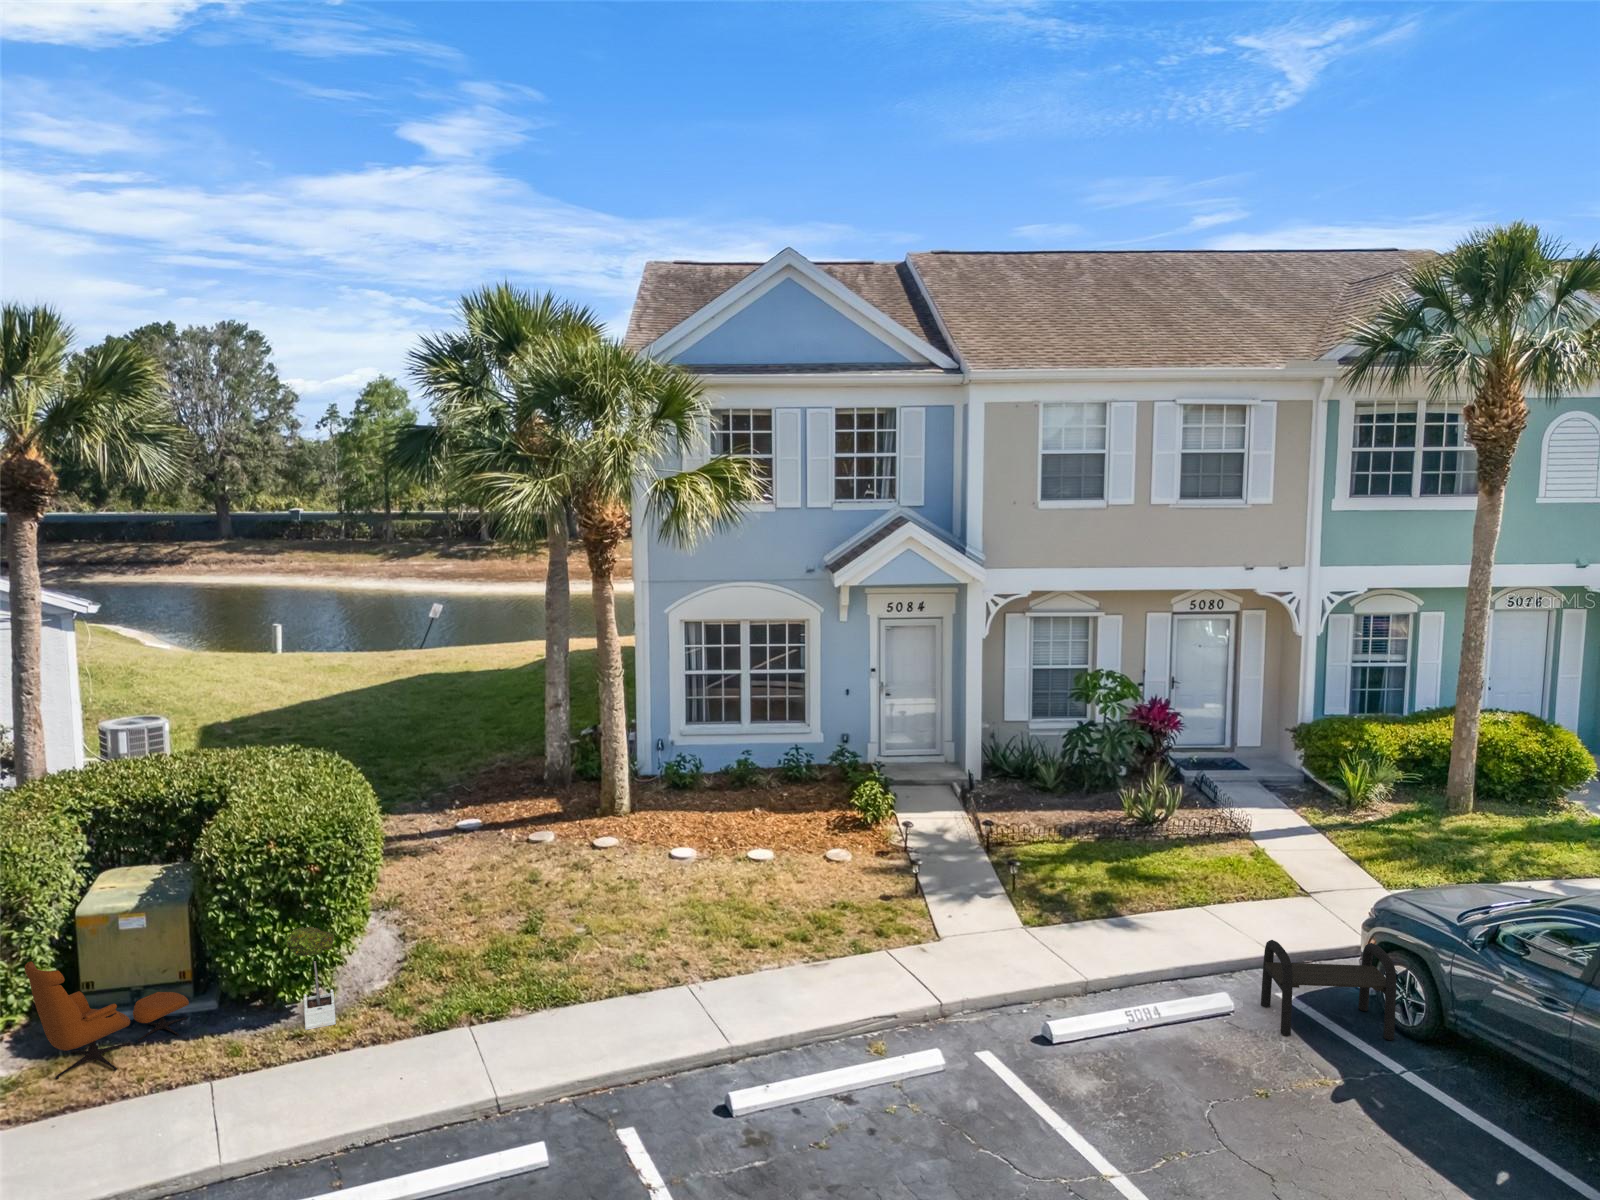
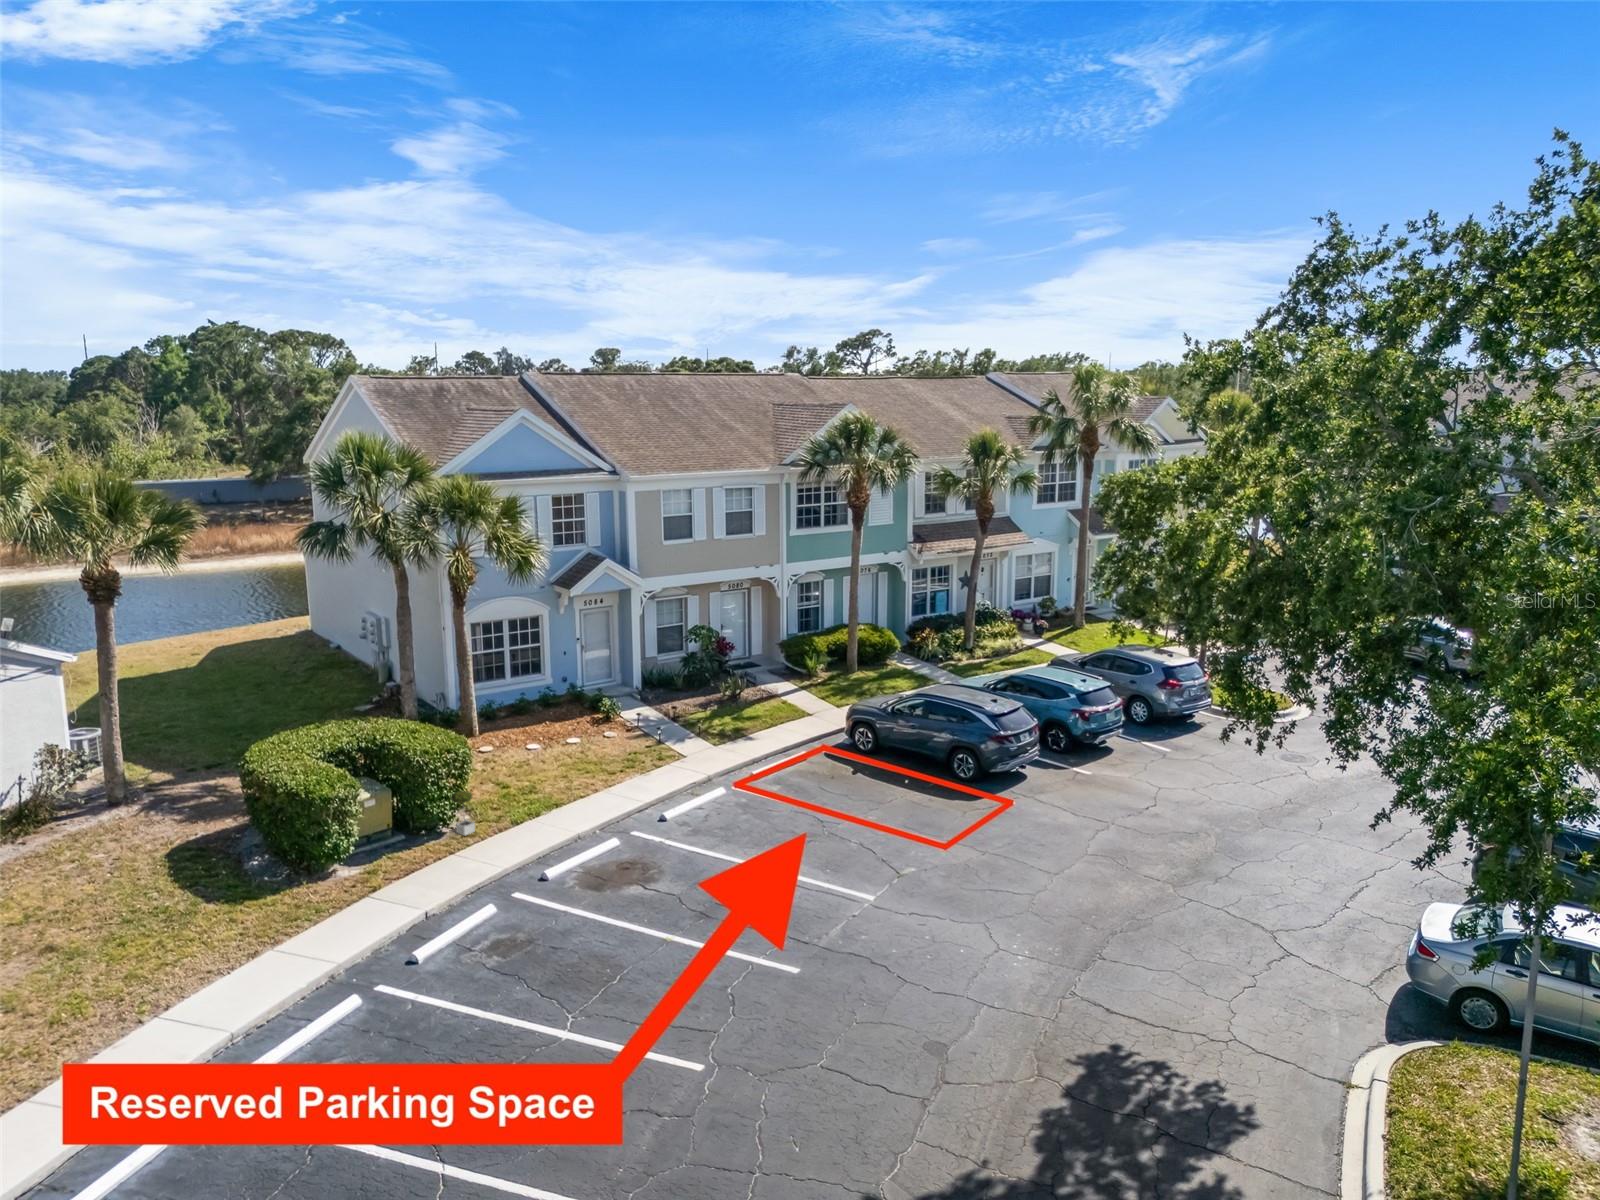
bench: present [1261,940,1396,1040] -> none [816,723,860,761]
lounge chair: present [25,962,189,1079] -> none [367,821,410,871]

